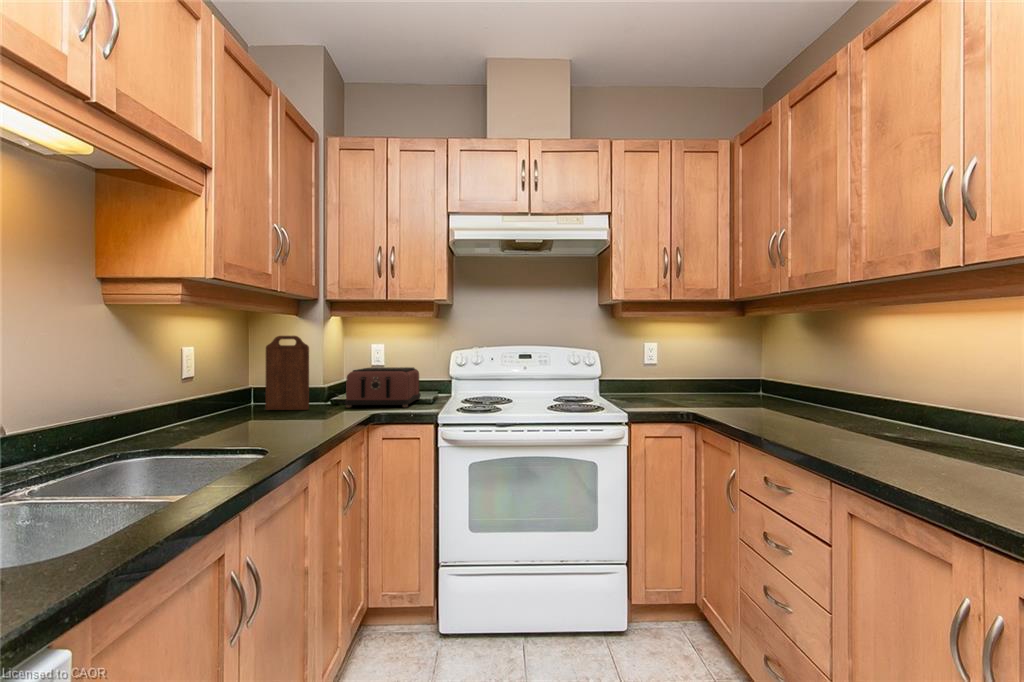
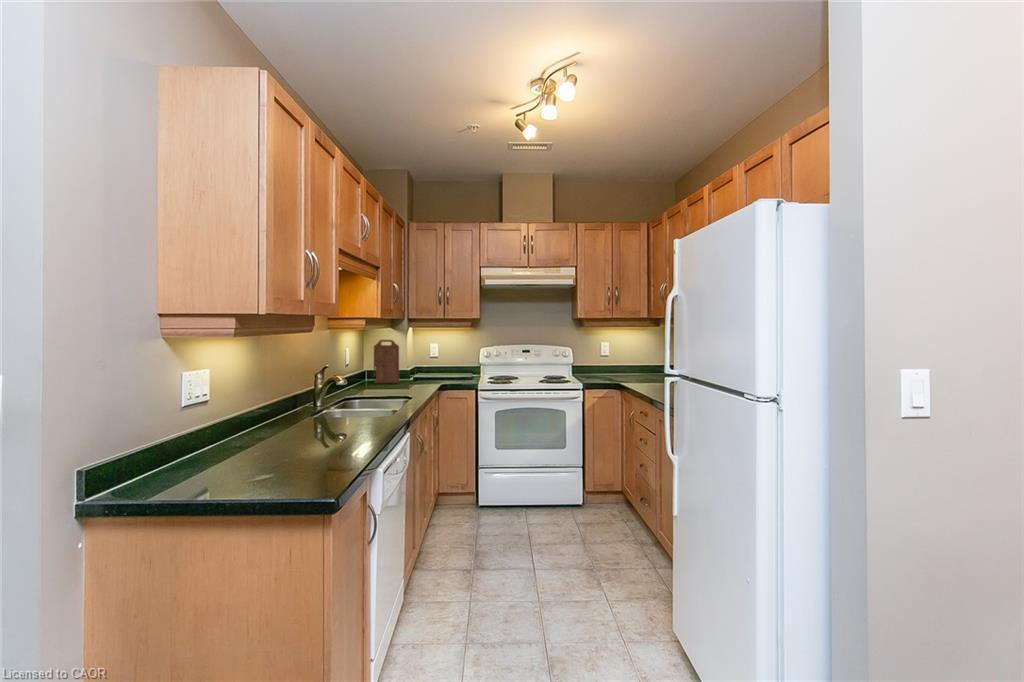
toaster: present [344,367,421,408] -> none [419,359,461,382]

